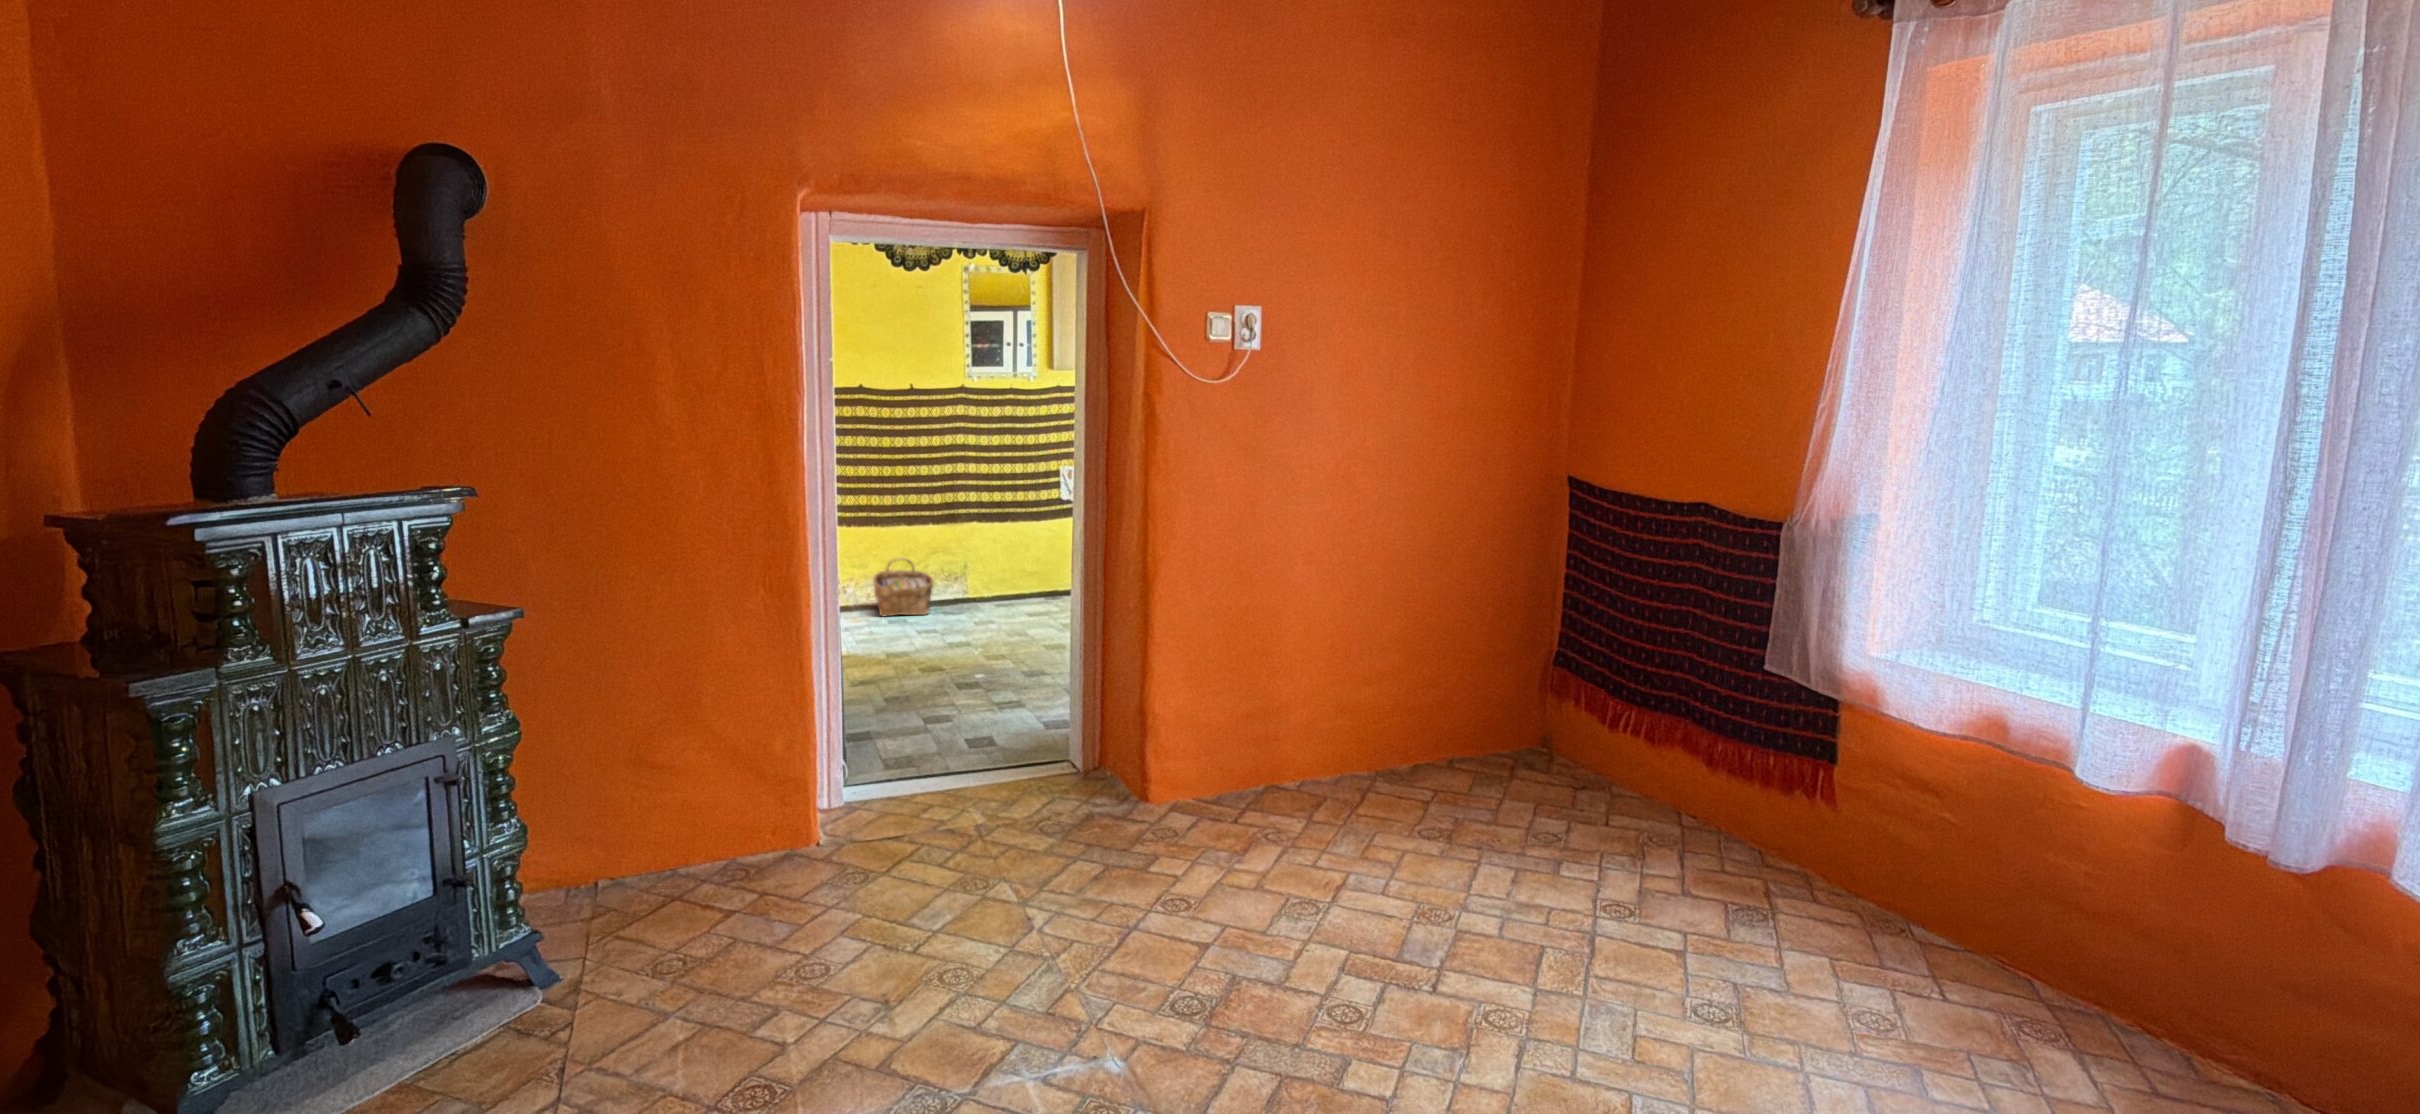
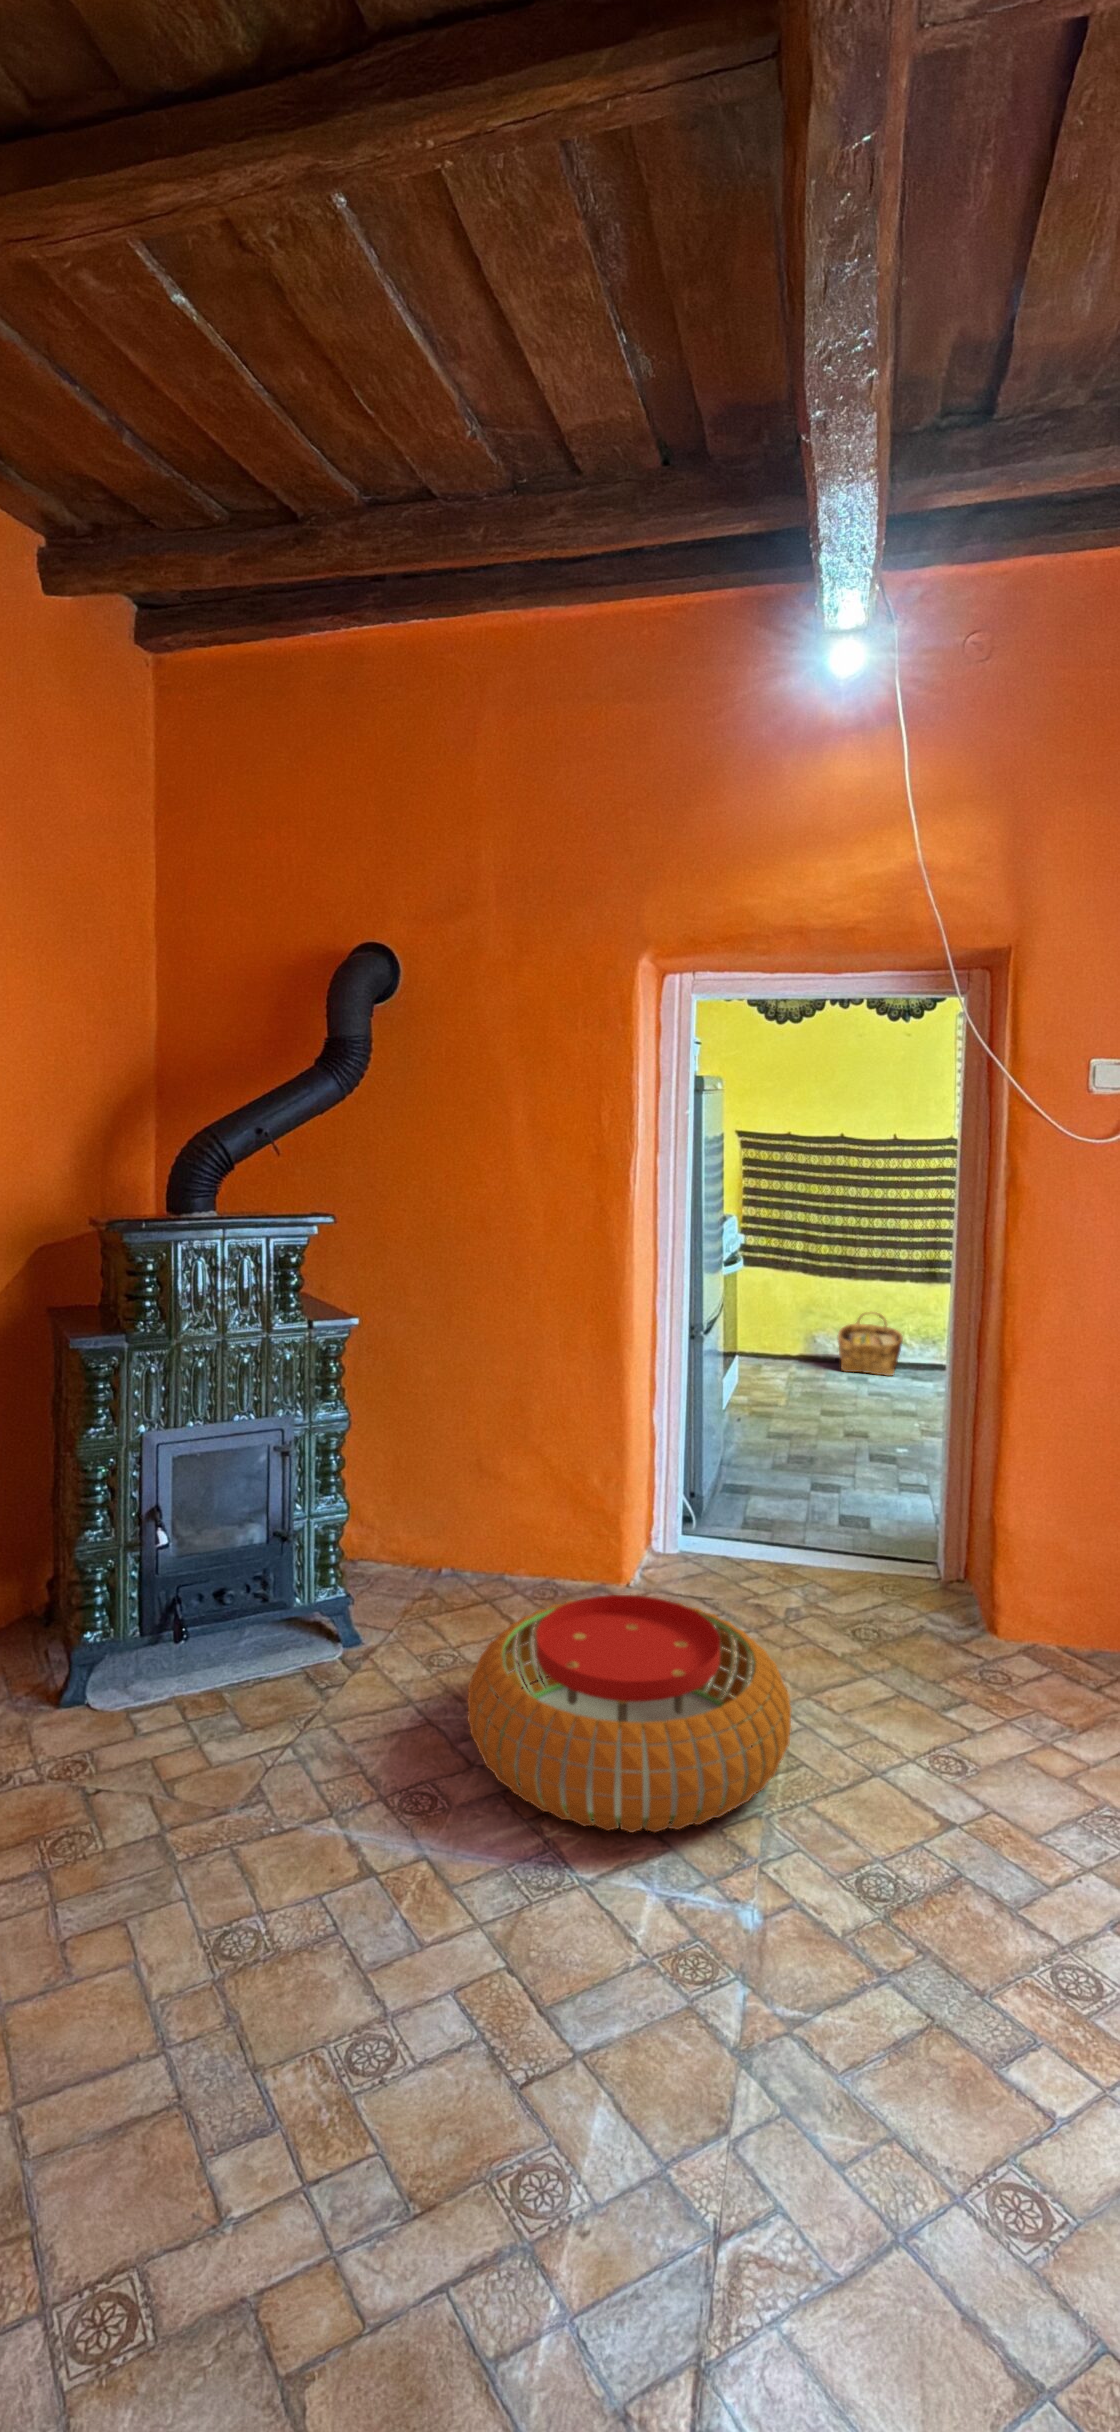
pouf: none [758,835,1078,1057] -> present [468,1595,792,1833]

